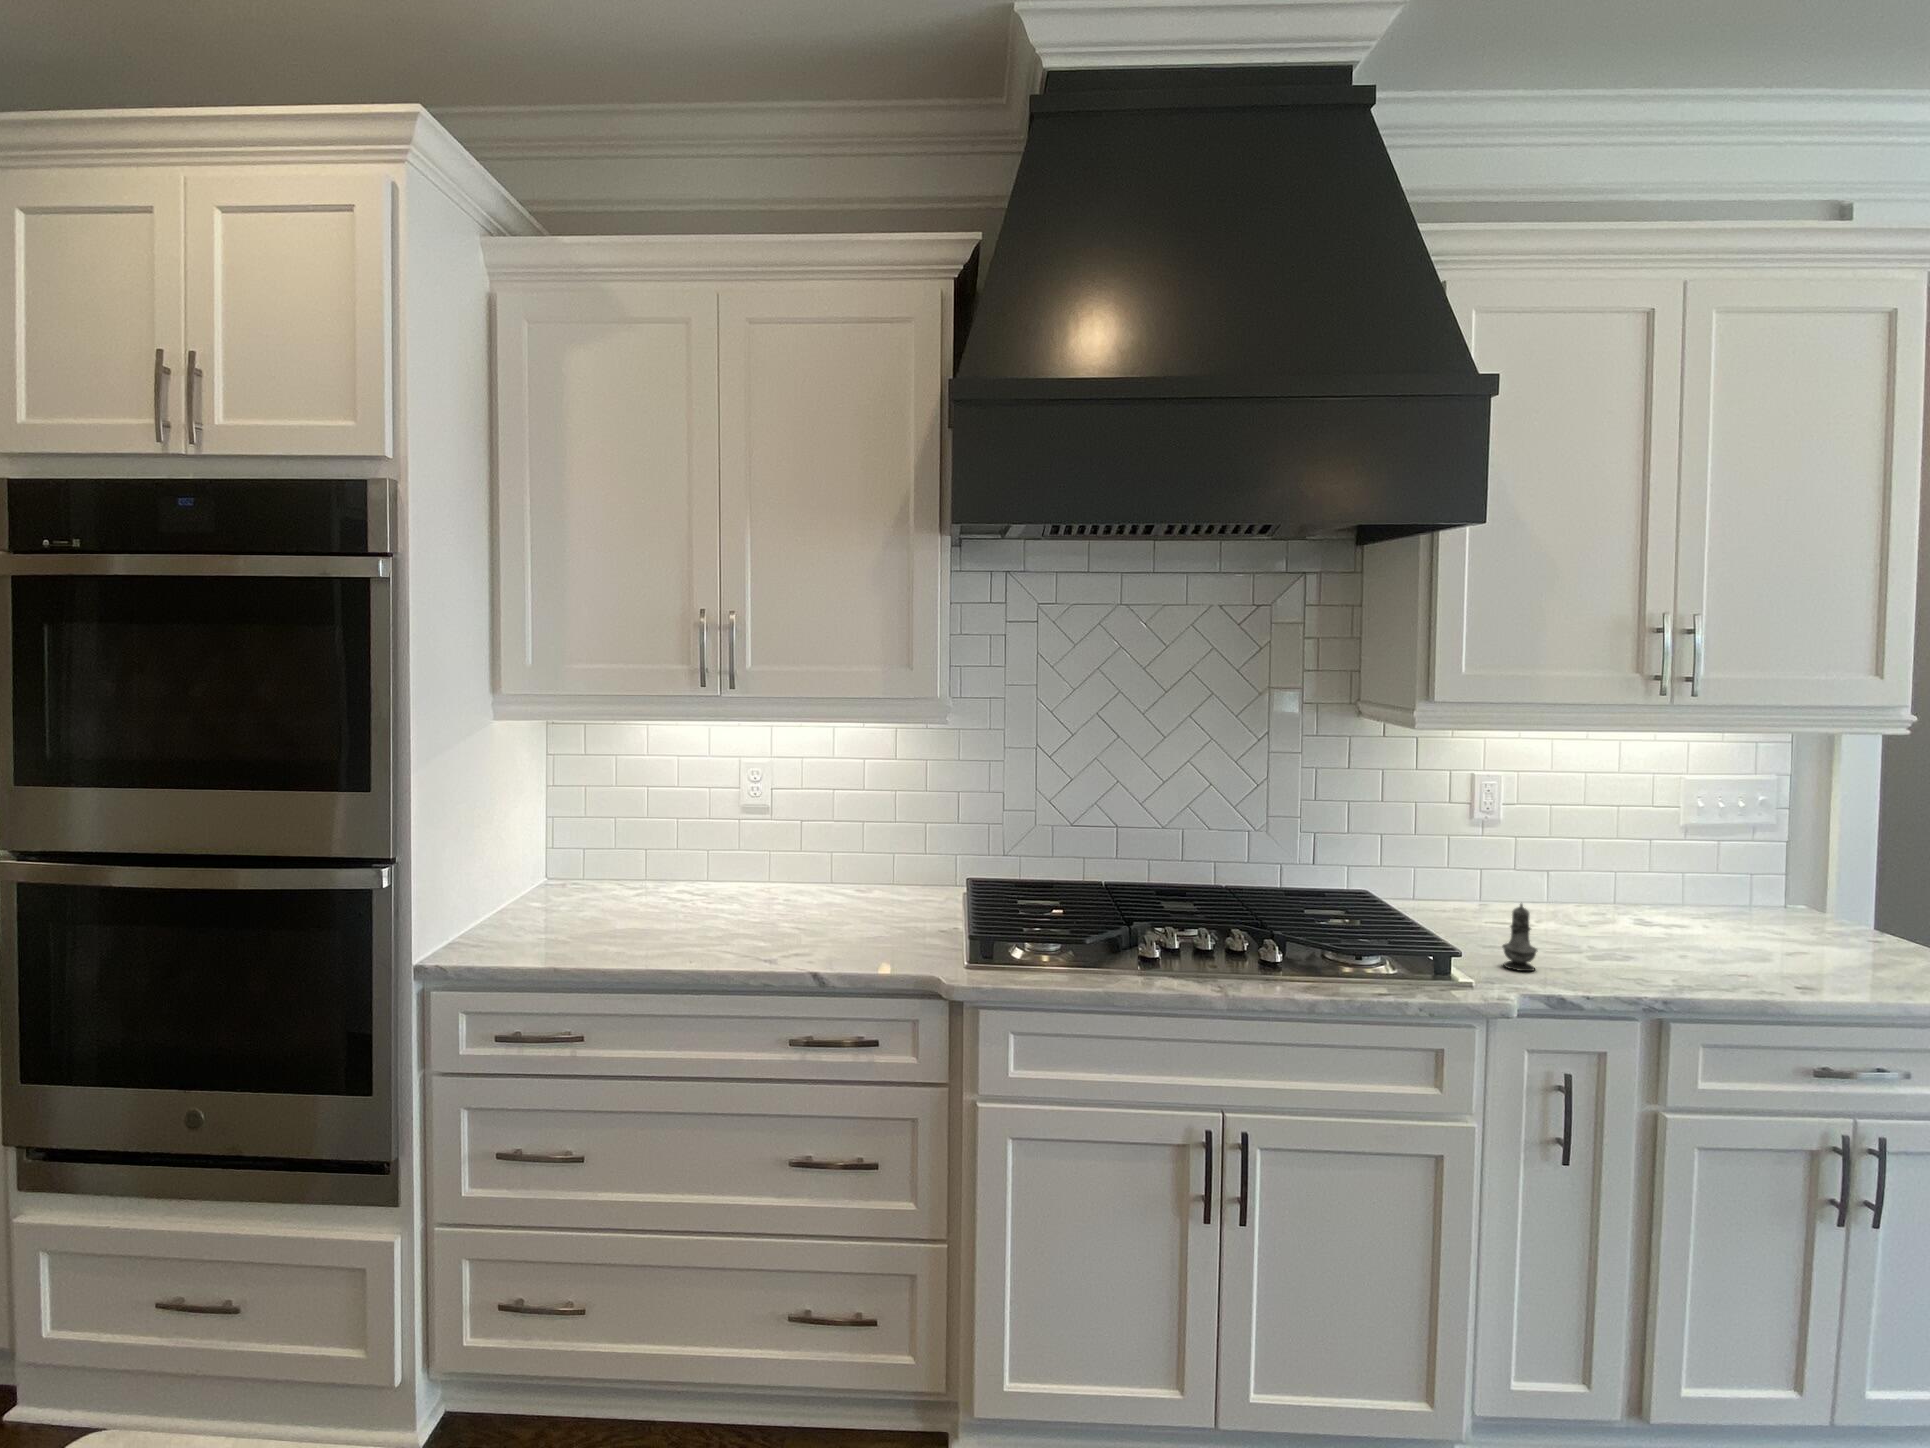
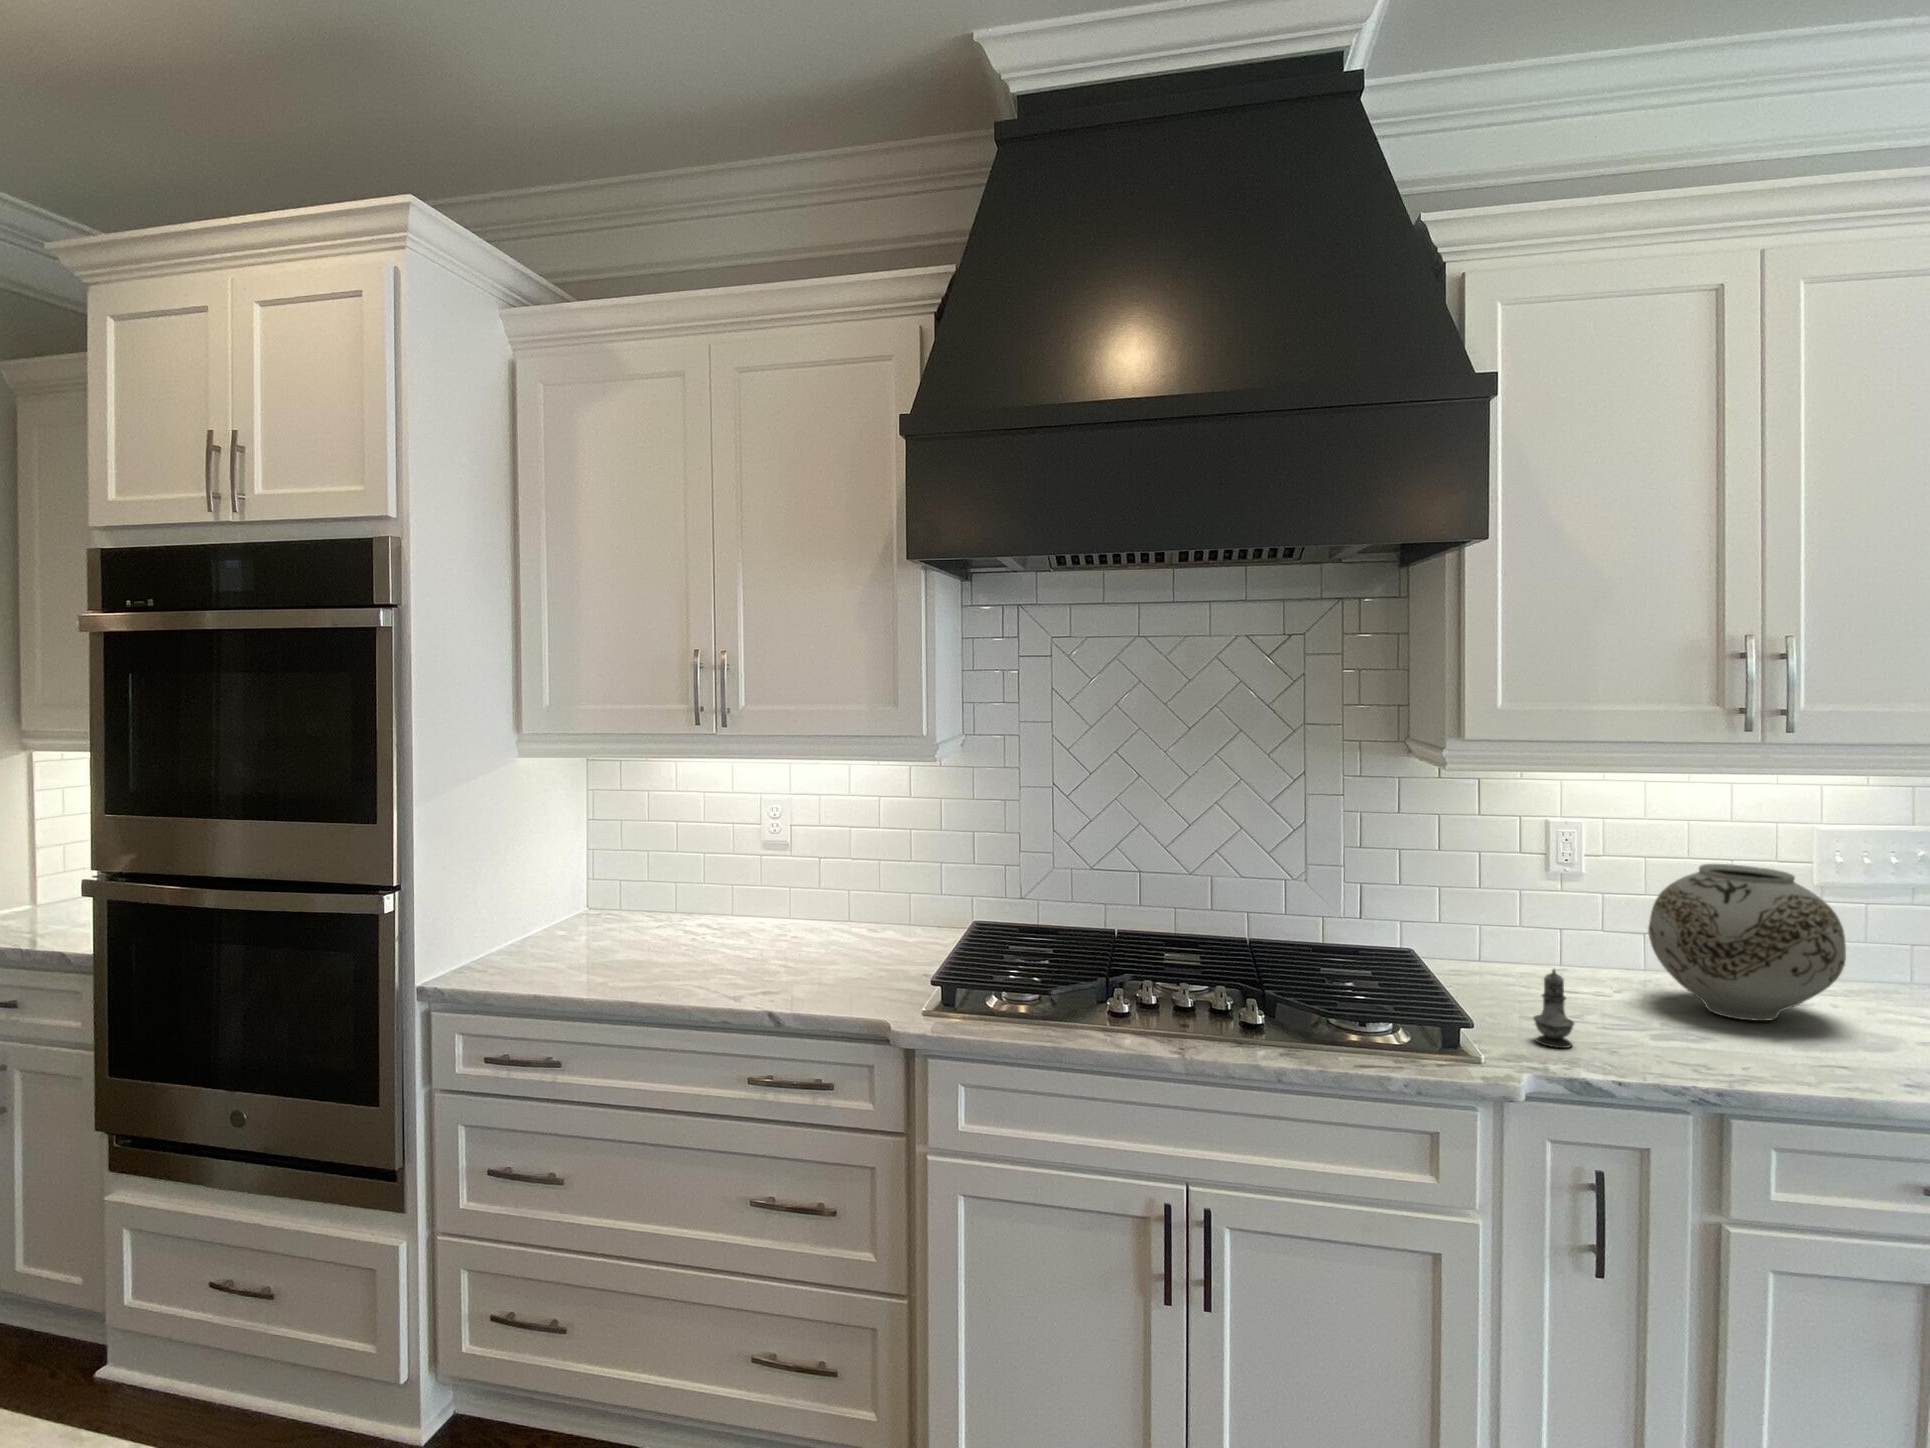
vase: none [1568,810,1728,941] -> present [1648,864,1846,1021]

